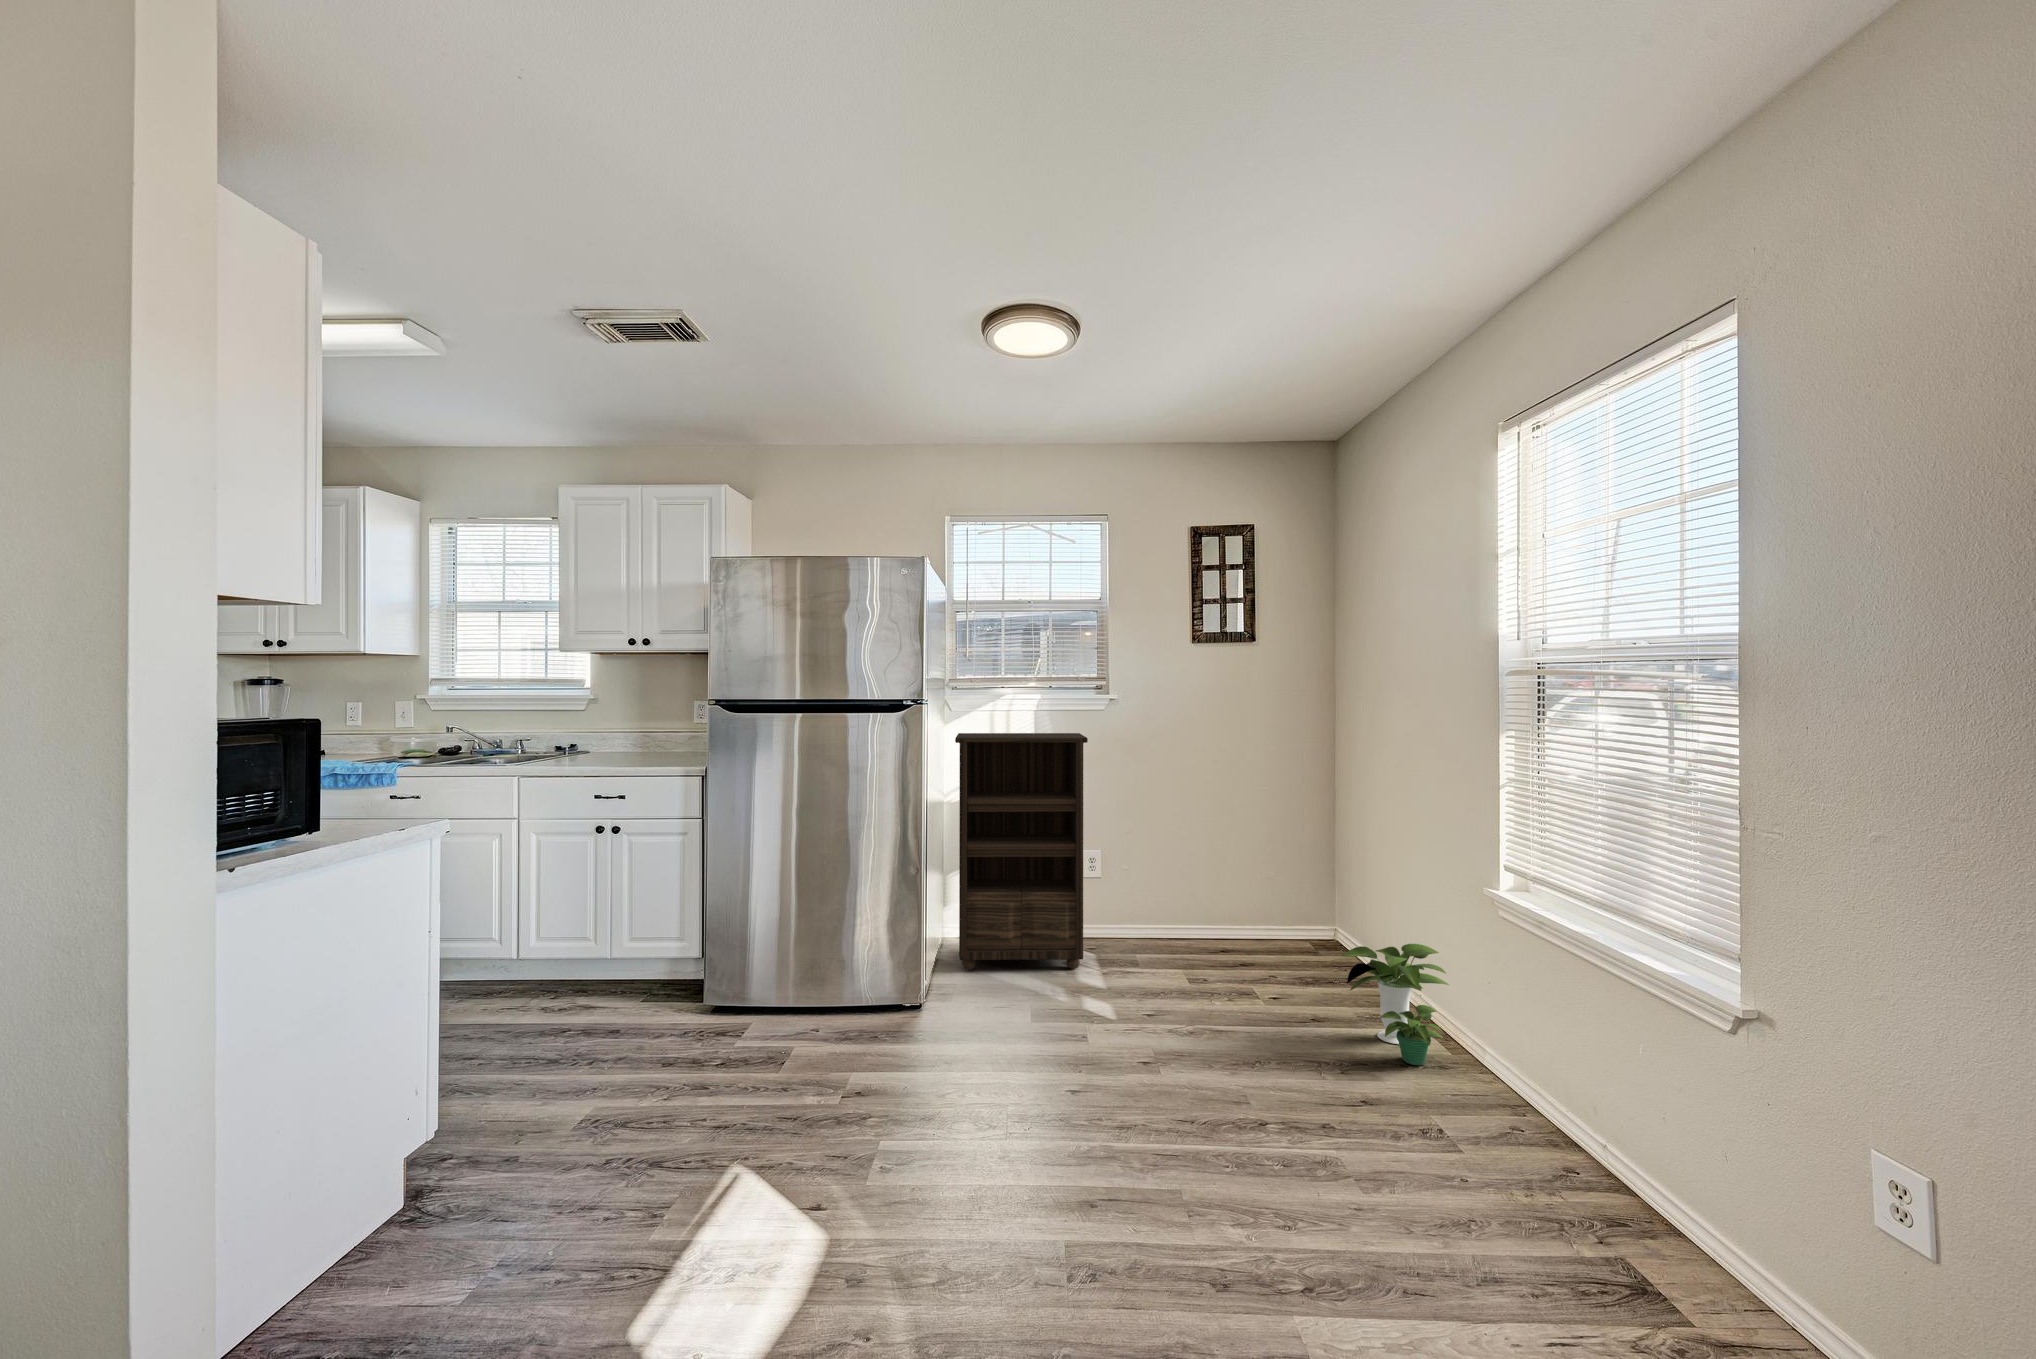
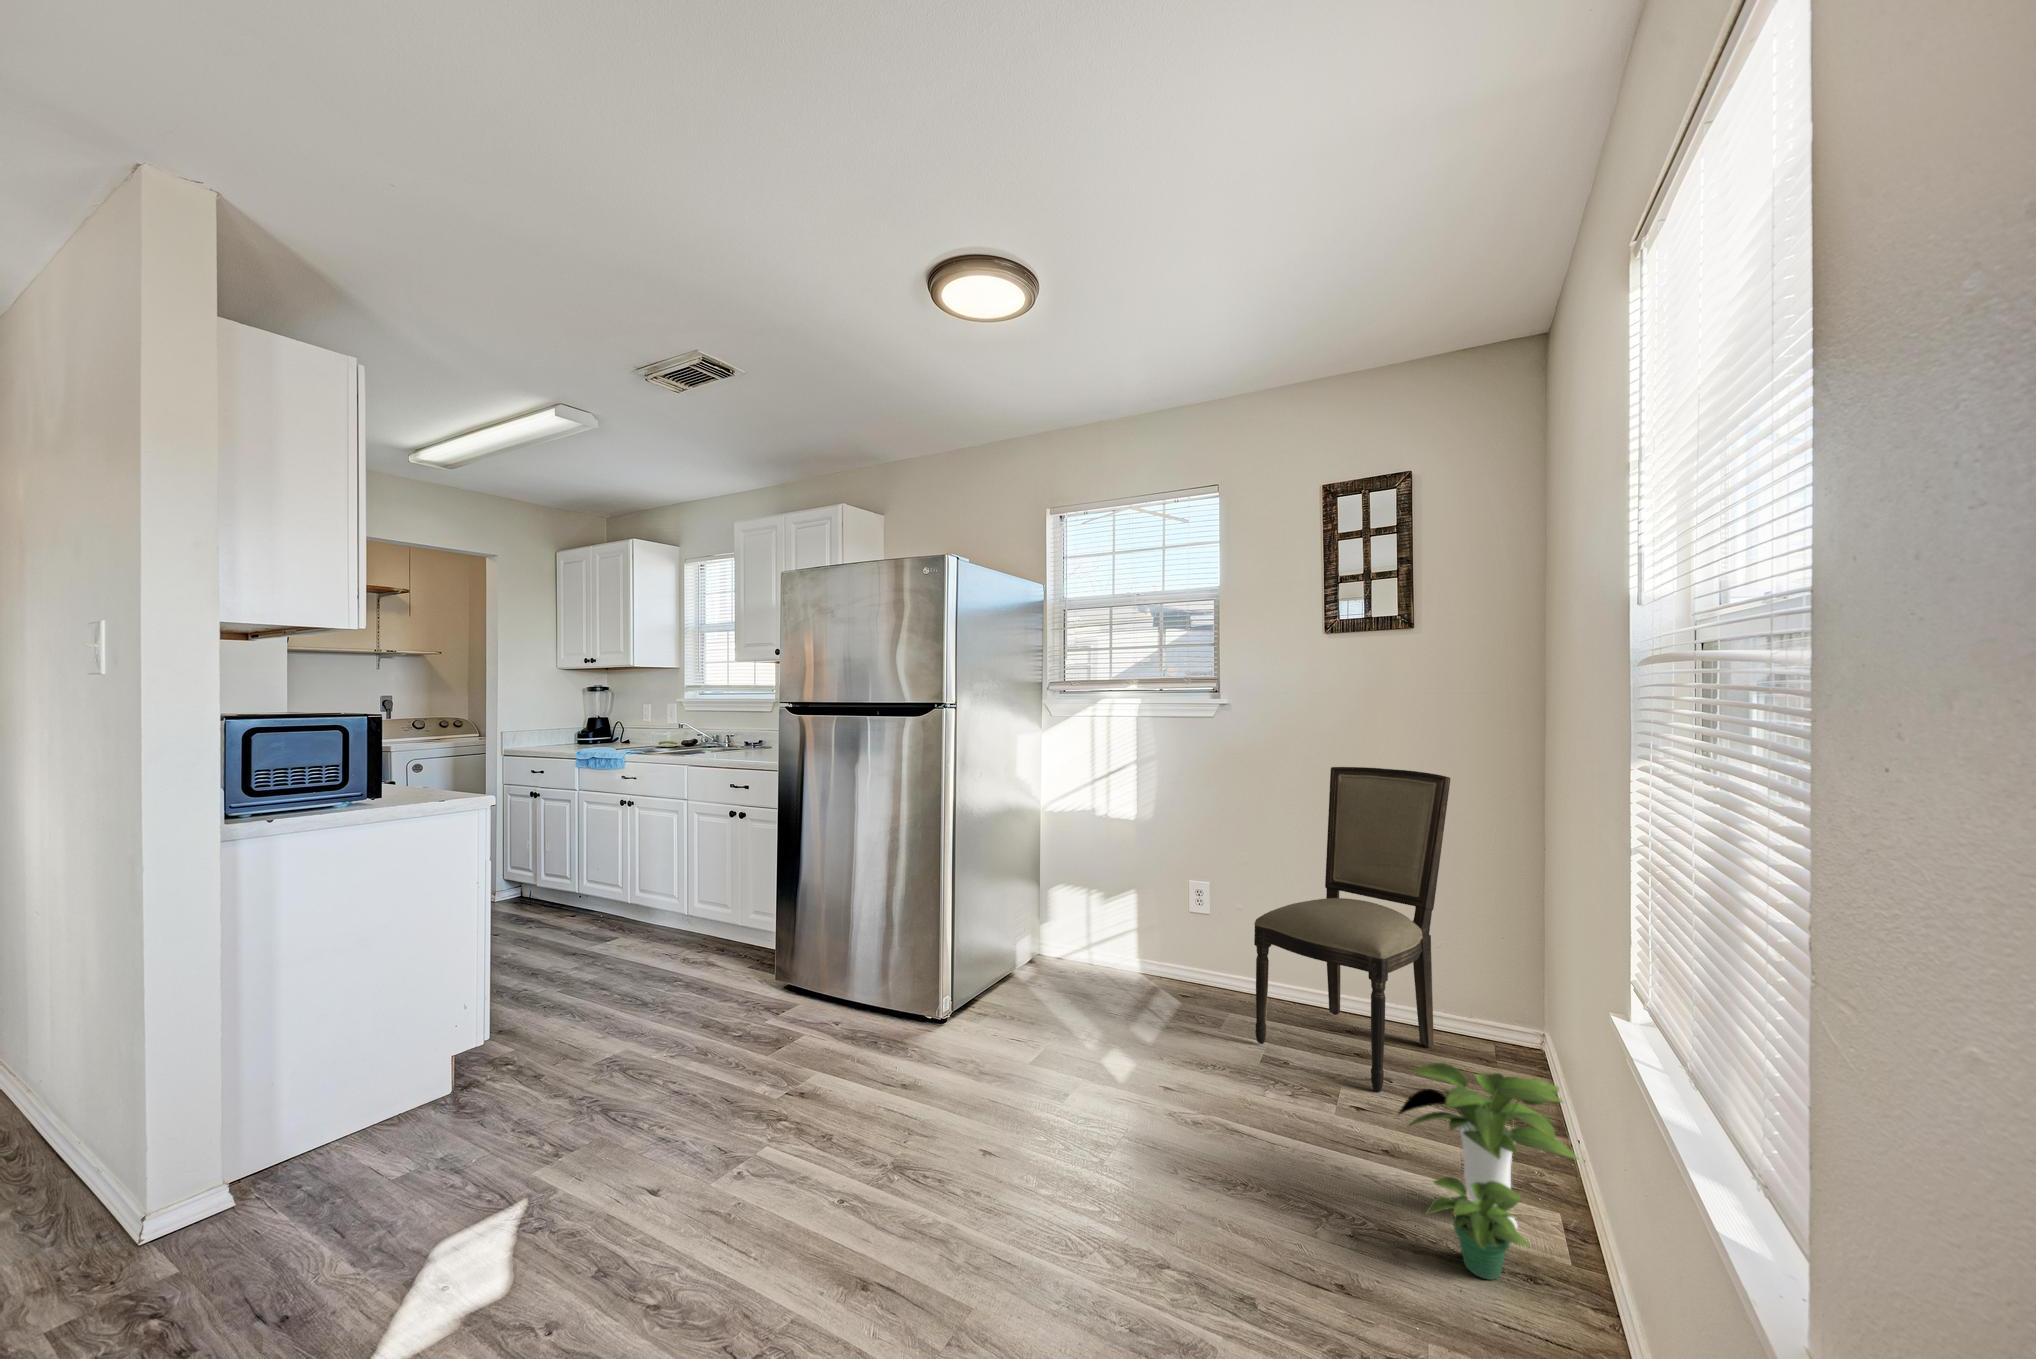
bookshelf: present [955,733,1088,970] -> none [1019,737,1178,1012]
dining chair: none [1174,752,1292,988] -> present [1254,767,1450,1092]

